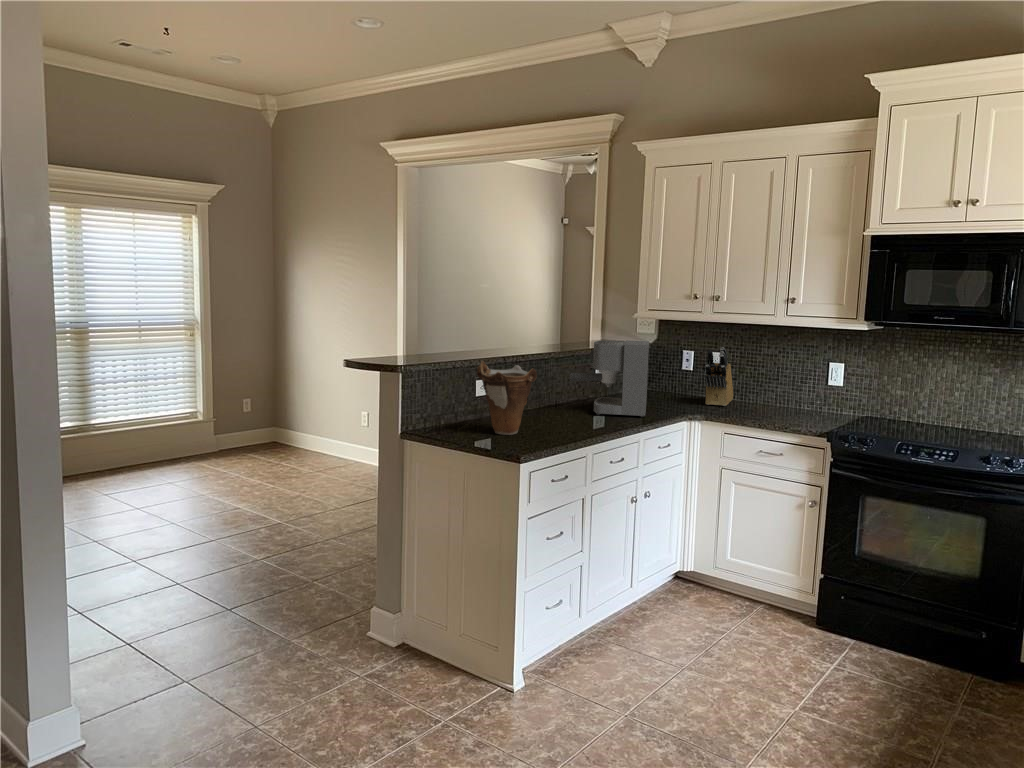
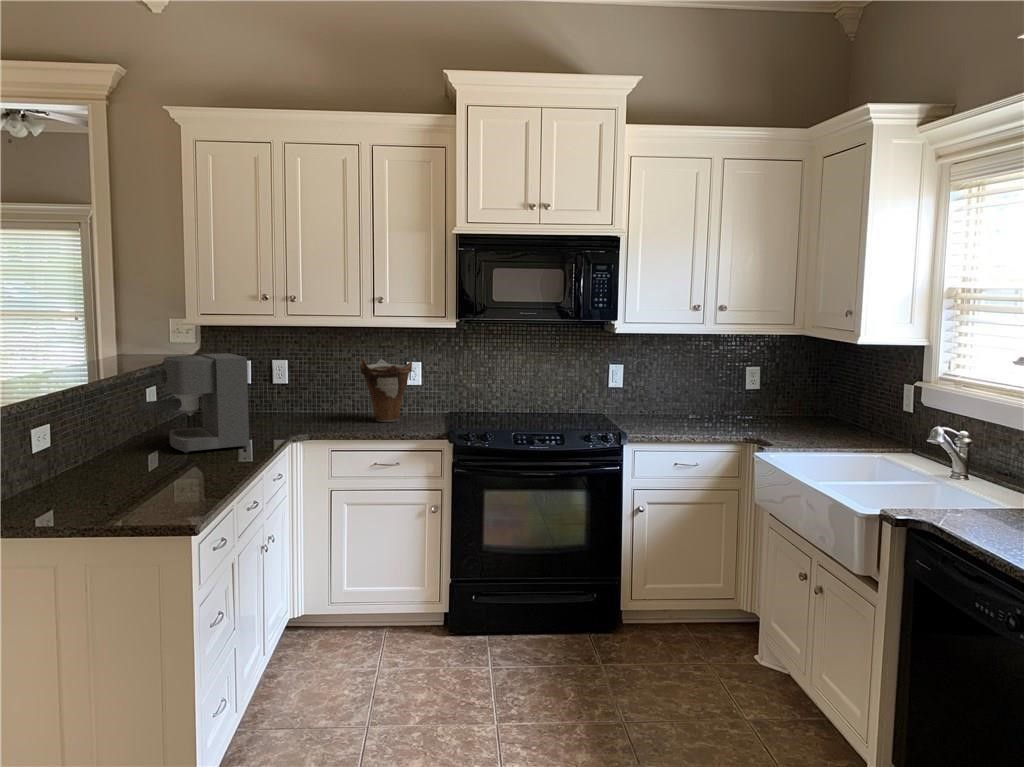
knife block: present [705,347,733,406] -> none [284,355,314,422]
vase: present [477,361,537,435] -> present [360,357,412,422]

